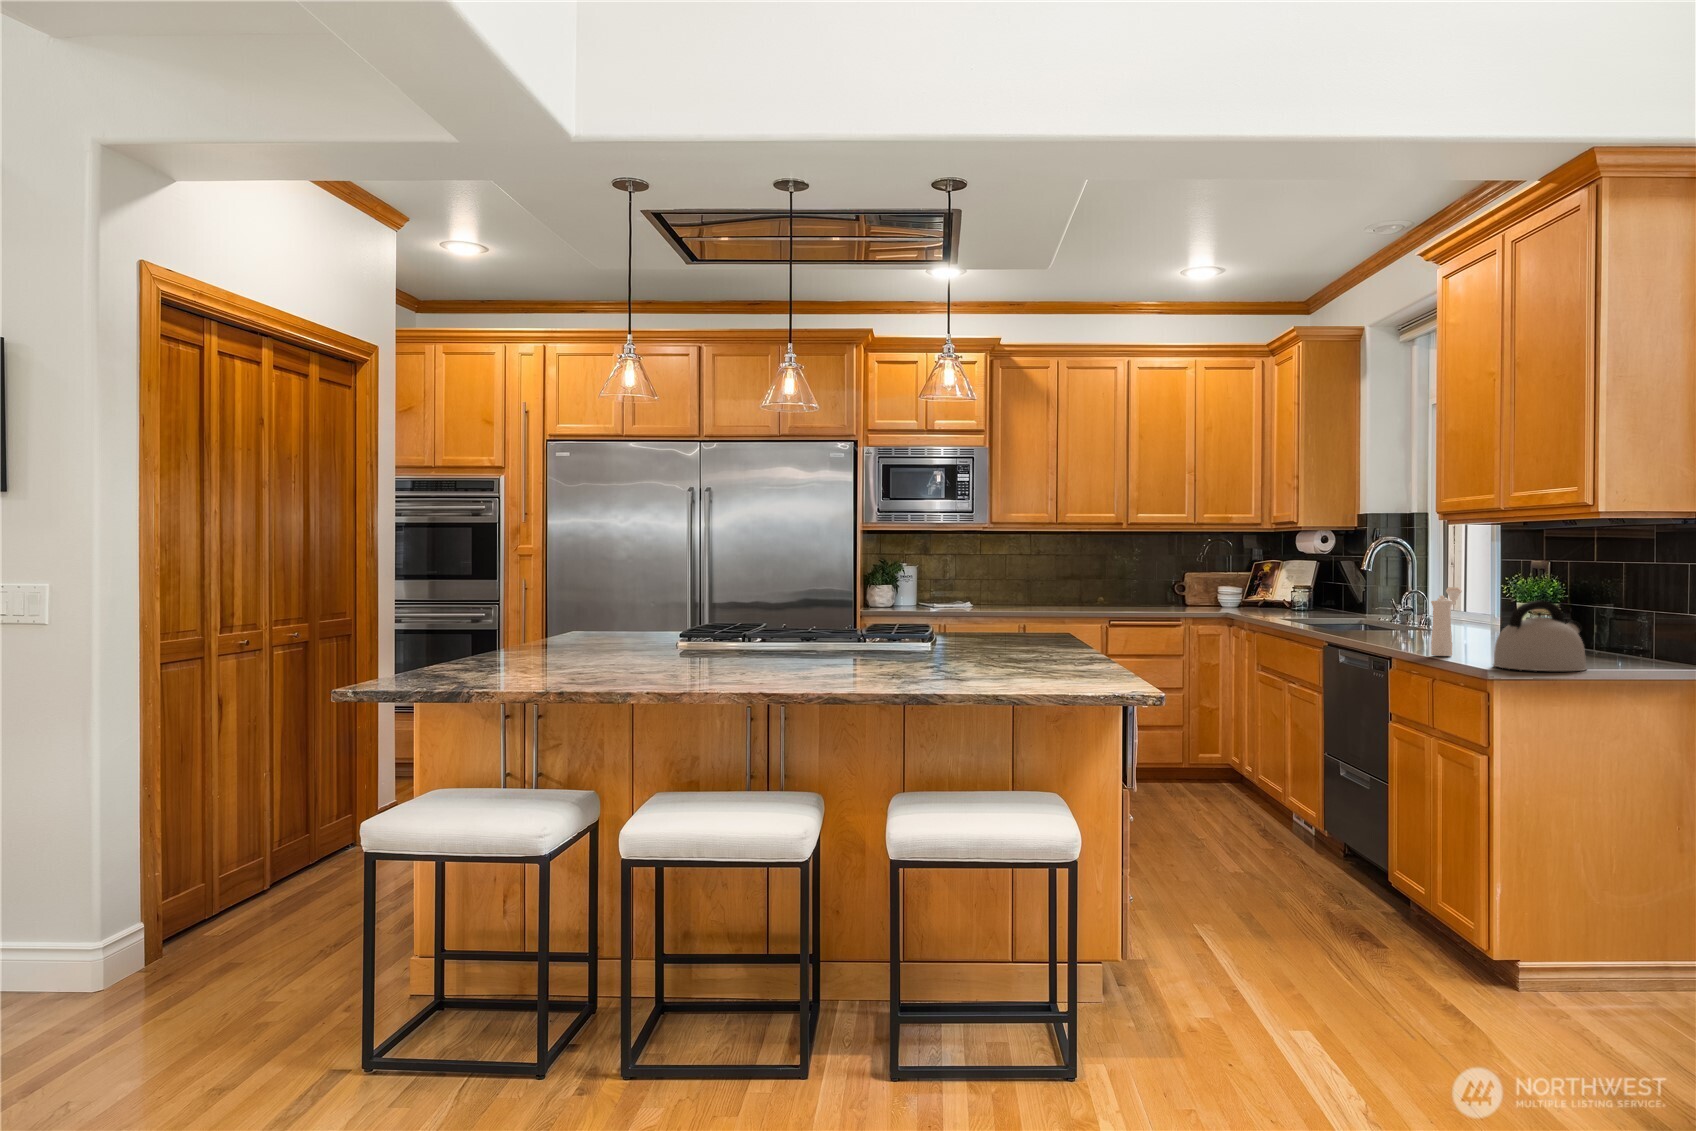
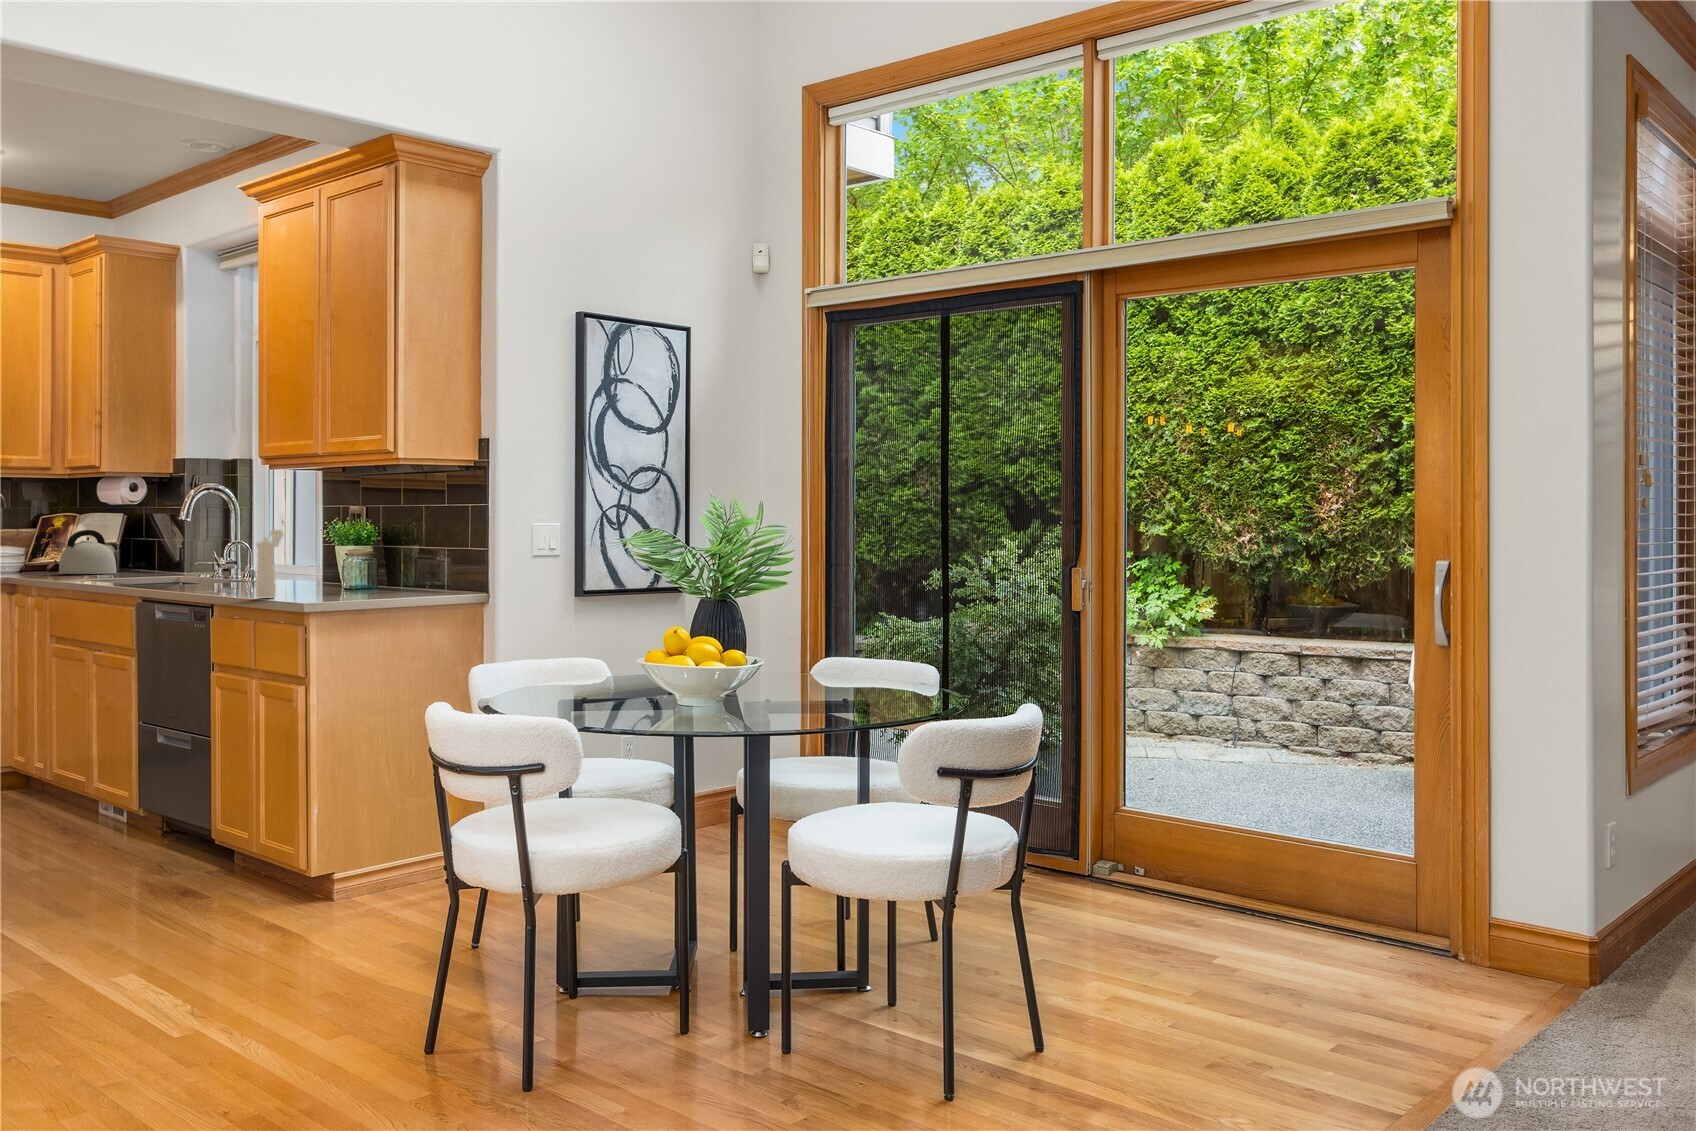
kettle: present [1493,601,1586,671] -> present [59,530,117,574]

